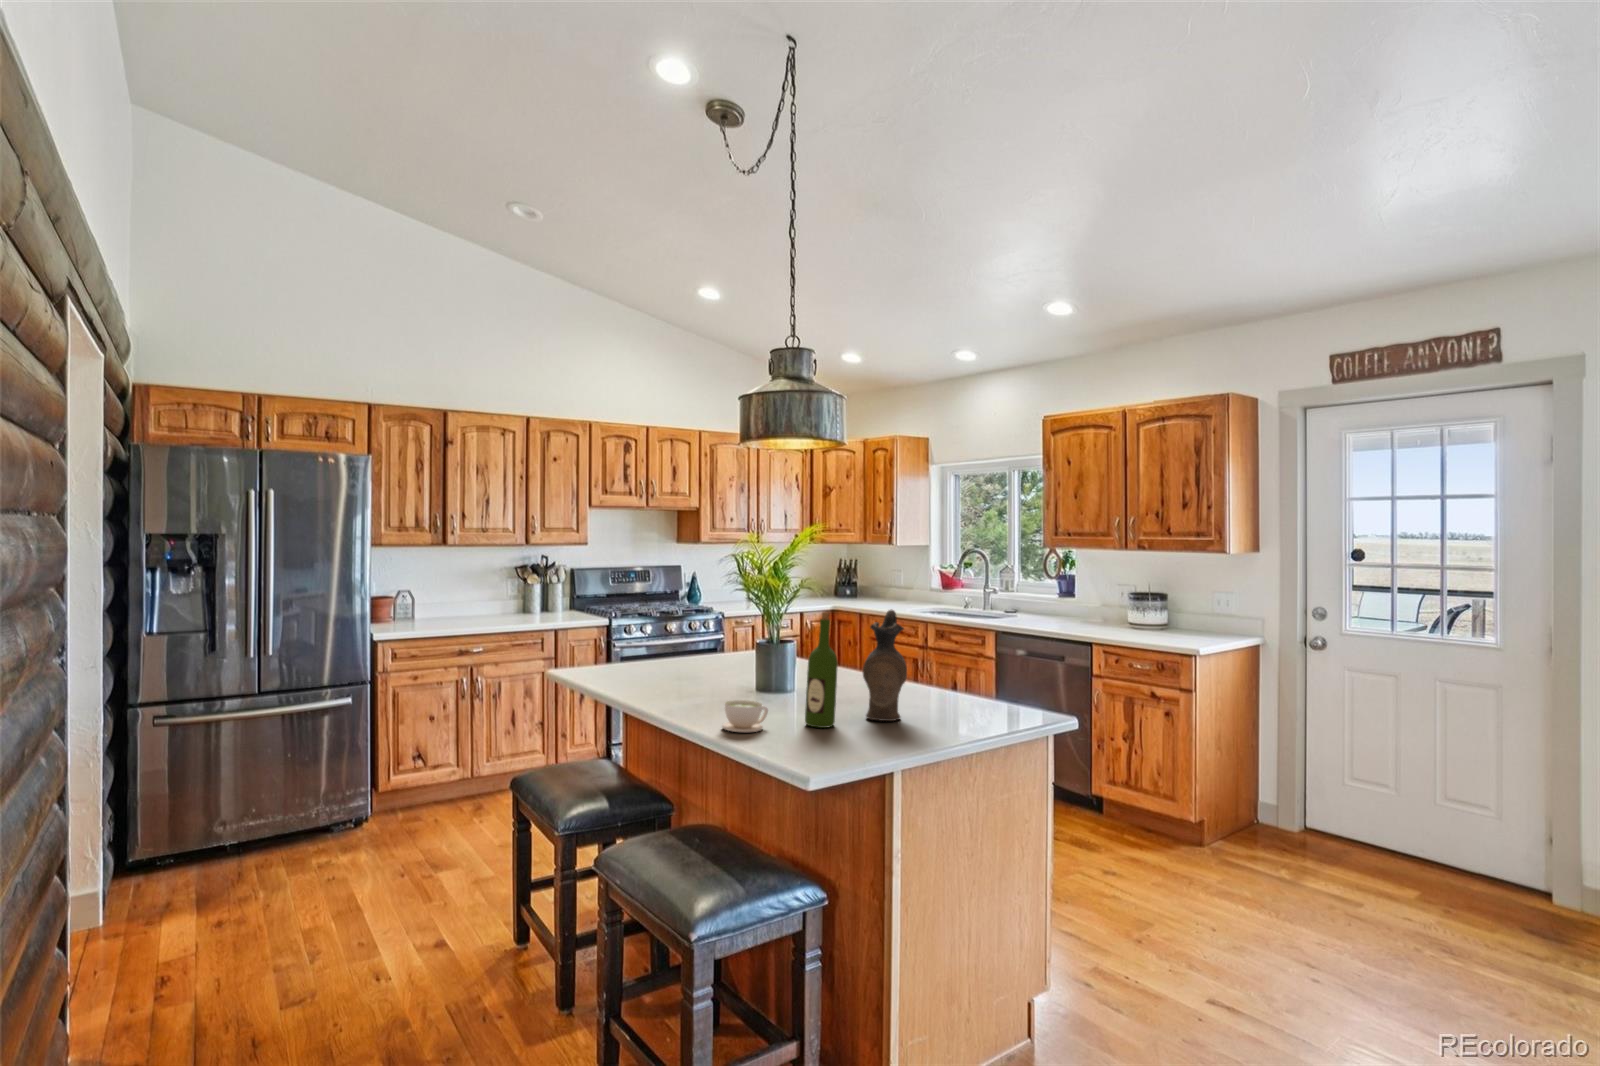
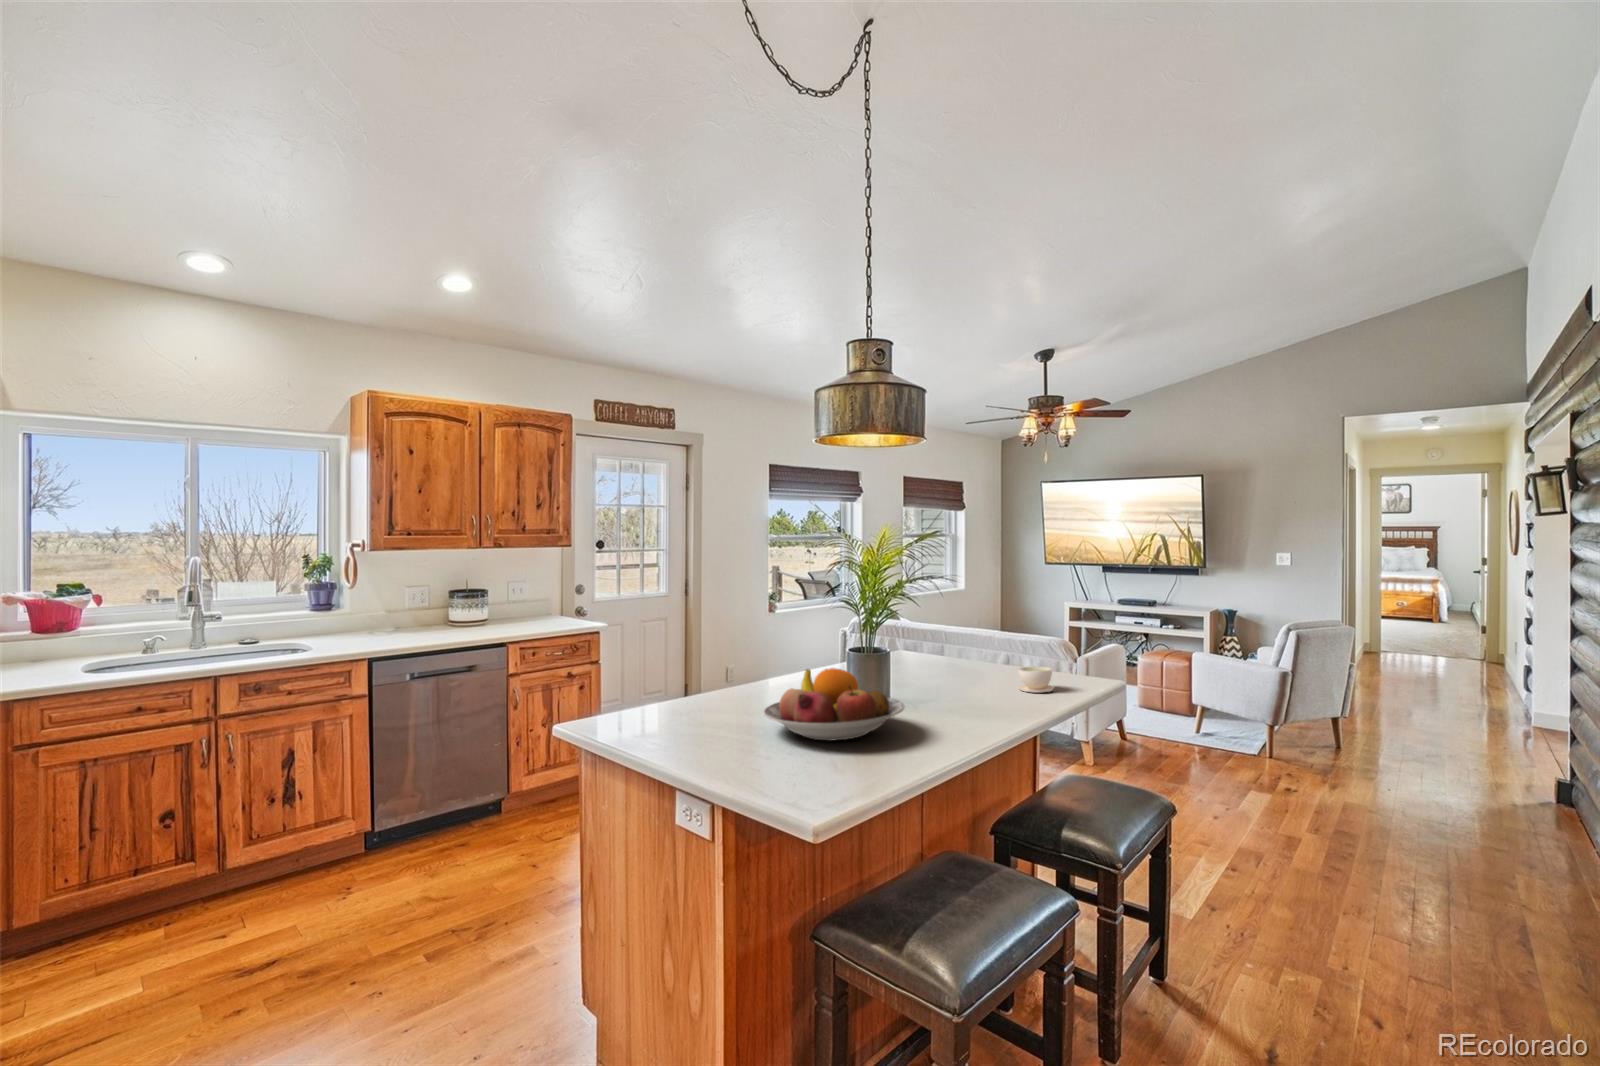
ceramic pitcher: present [863,609,907,721] -> none [920,588,973,671]
wine bottle: present [805,612,838,728] -> none [978,590,1004,680]
fruit bowl: none [608,635,710,681] -> present [764,668,904,741]

